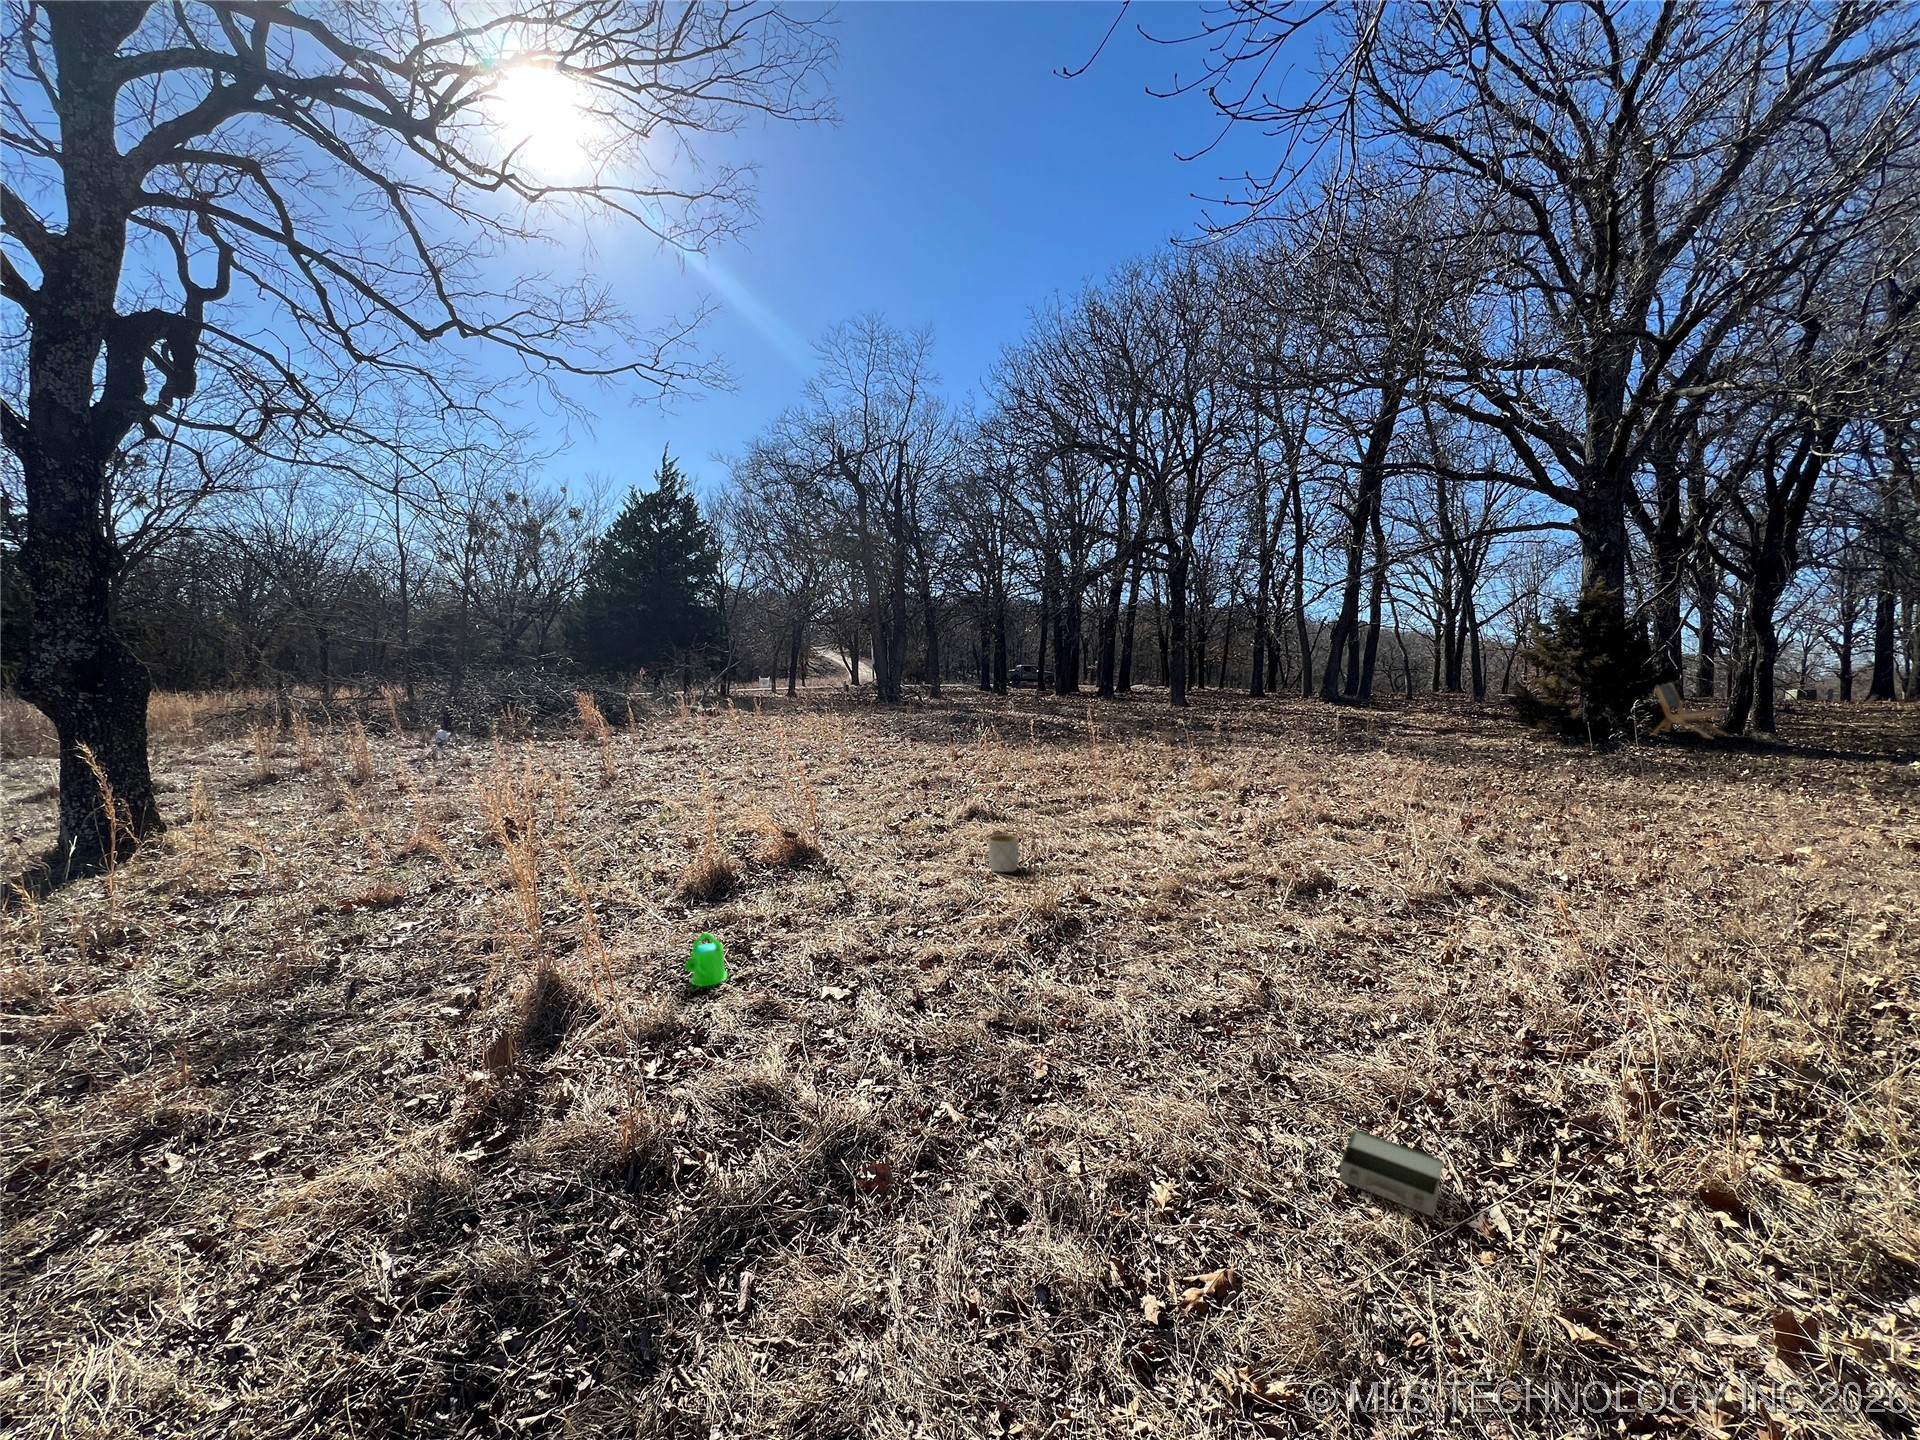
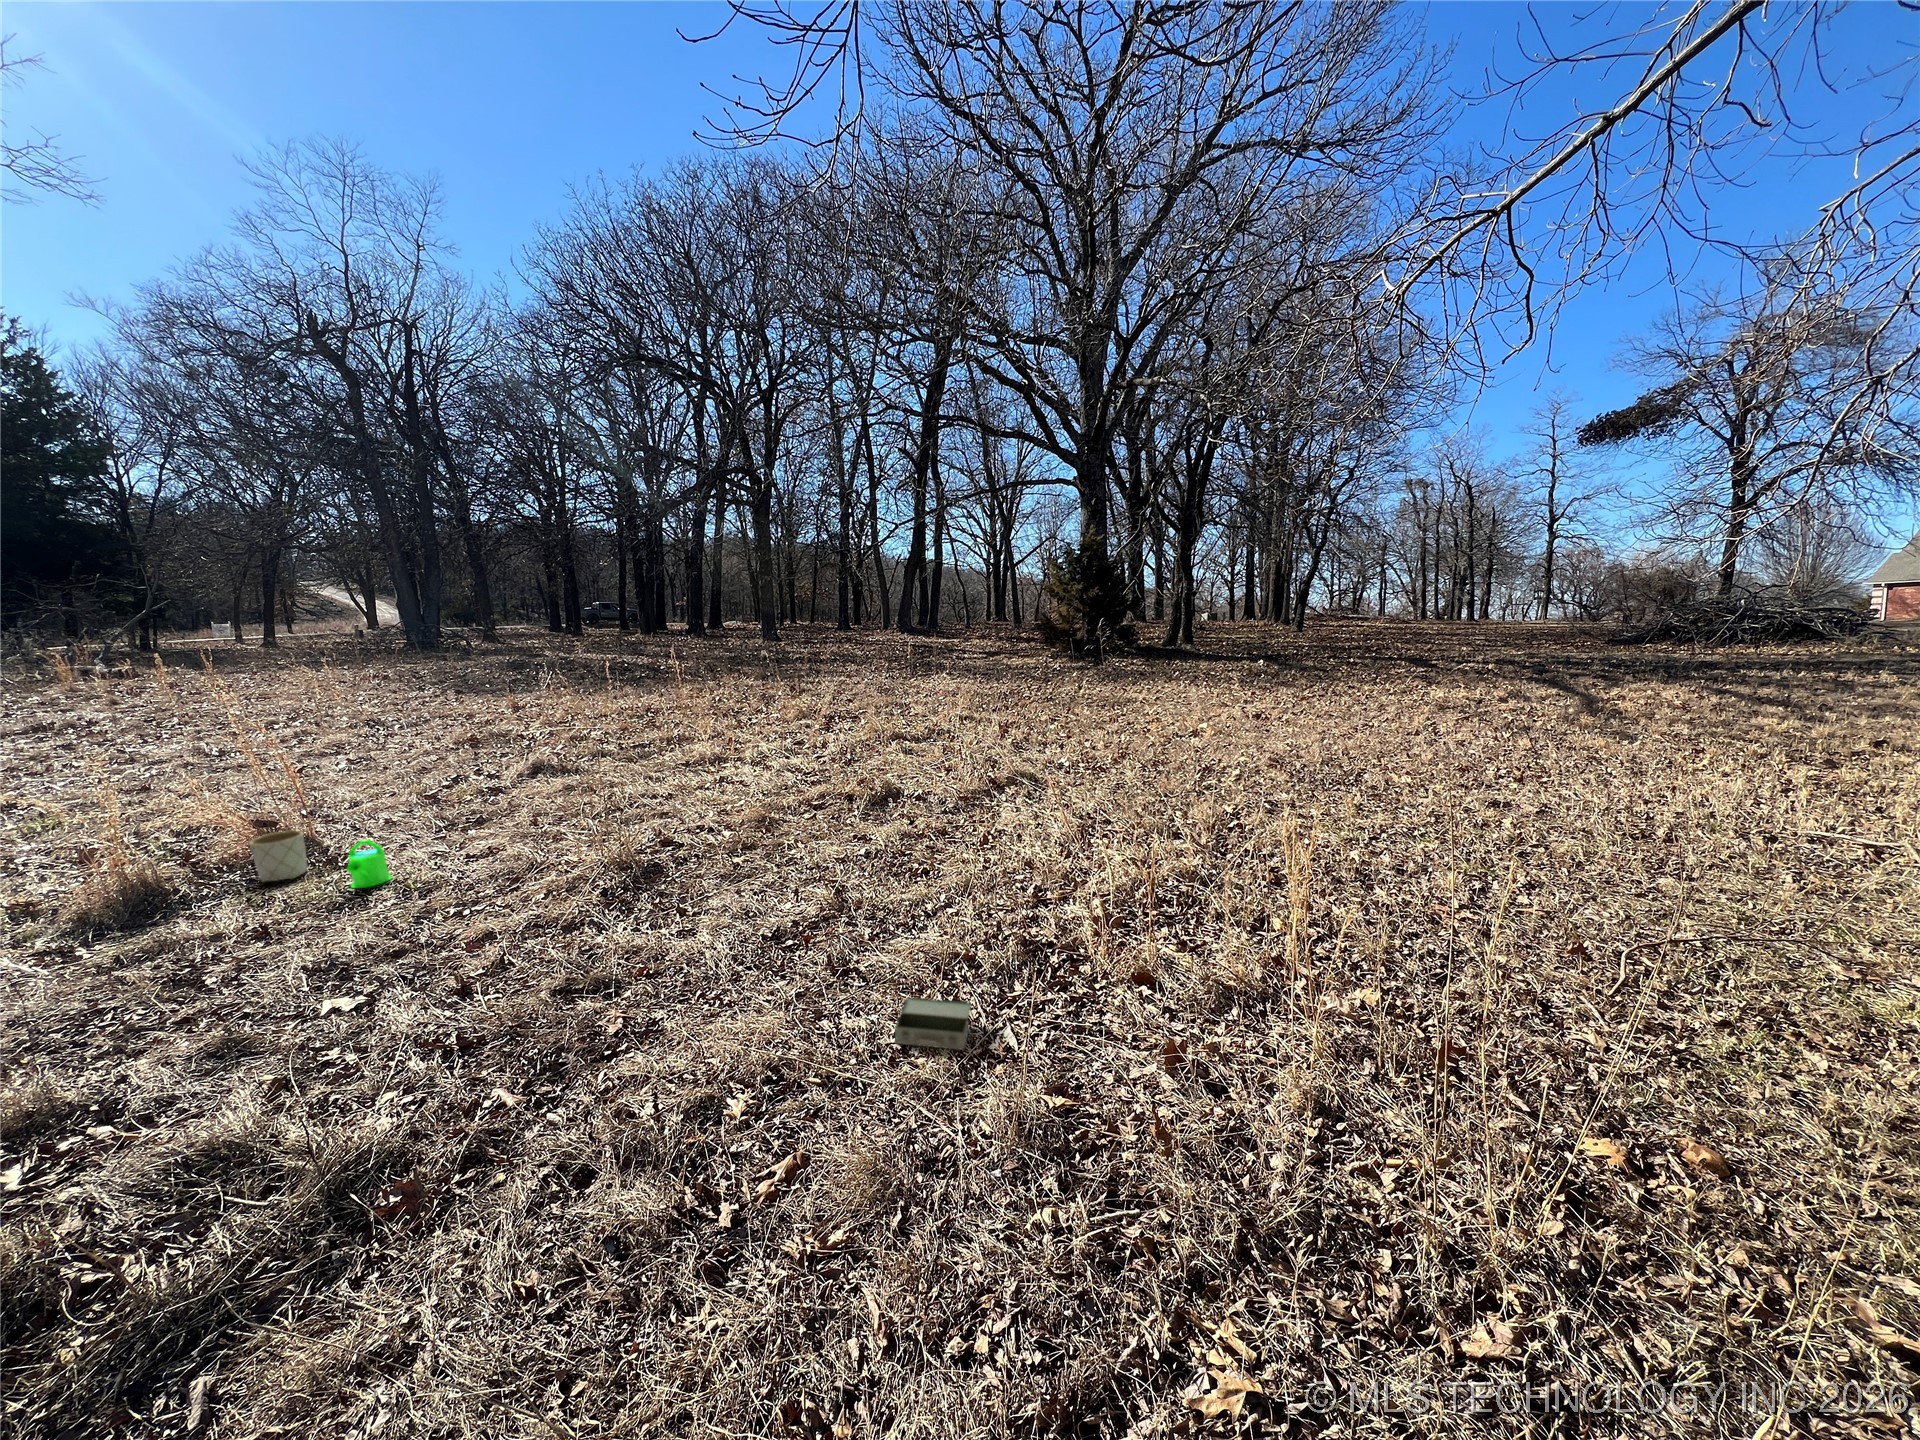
lounge chair: present [1652,683,1729,738] -> none [1121,616,1164,656]
planter: present [988,834,1019,872] -> present [249,830,308,882]
watering can: present [685,933,727,986] -> present [347,839,392,888]

